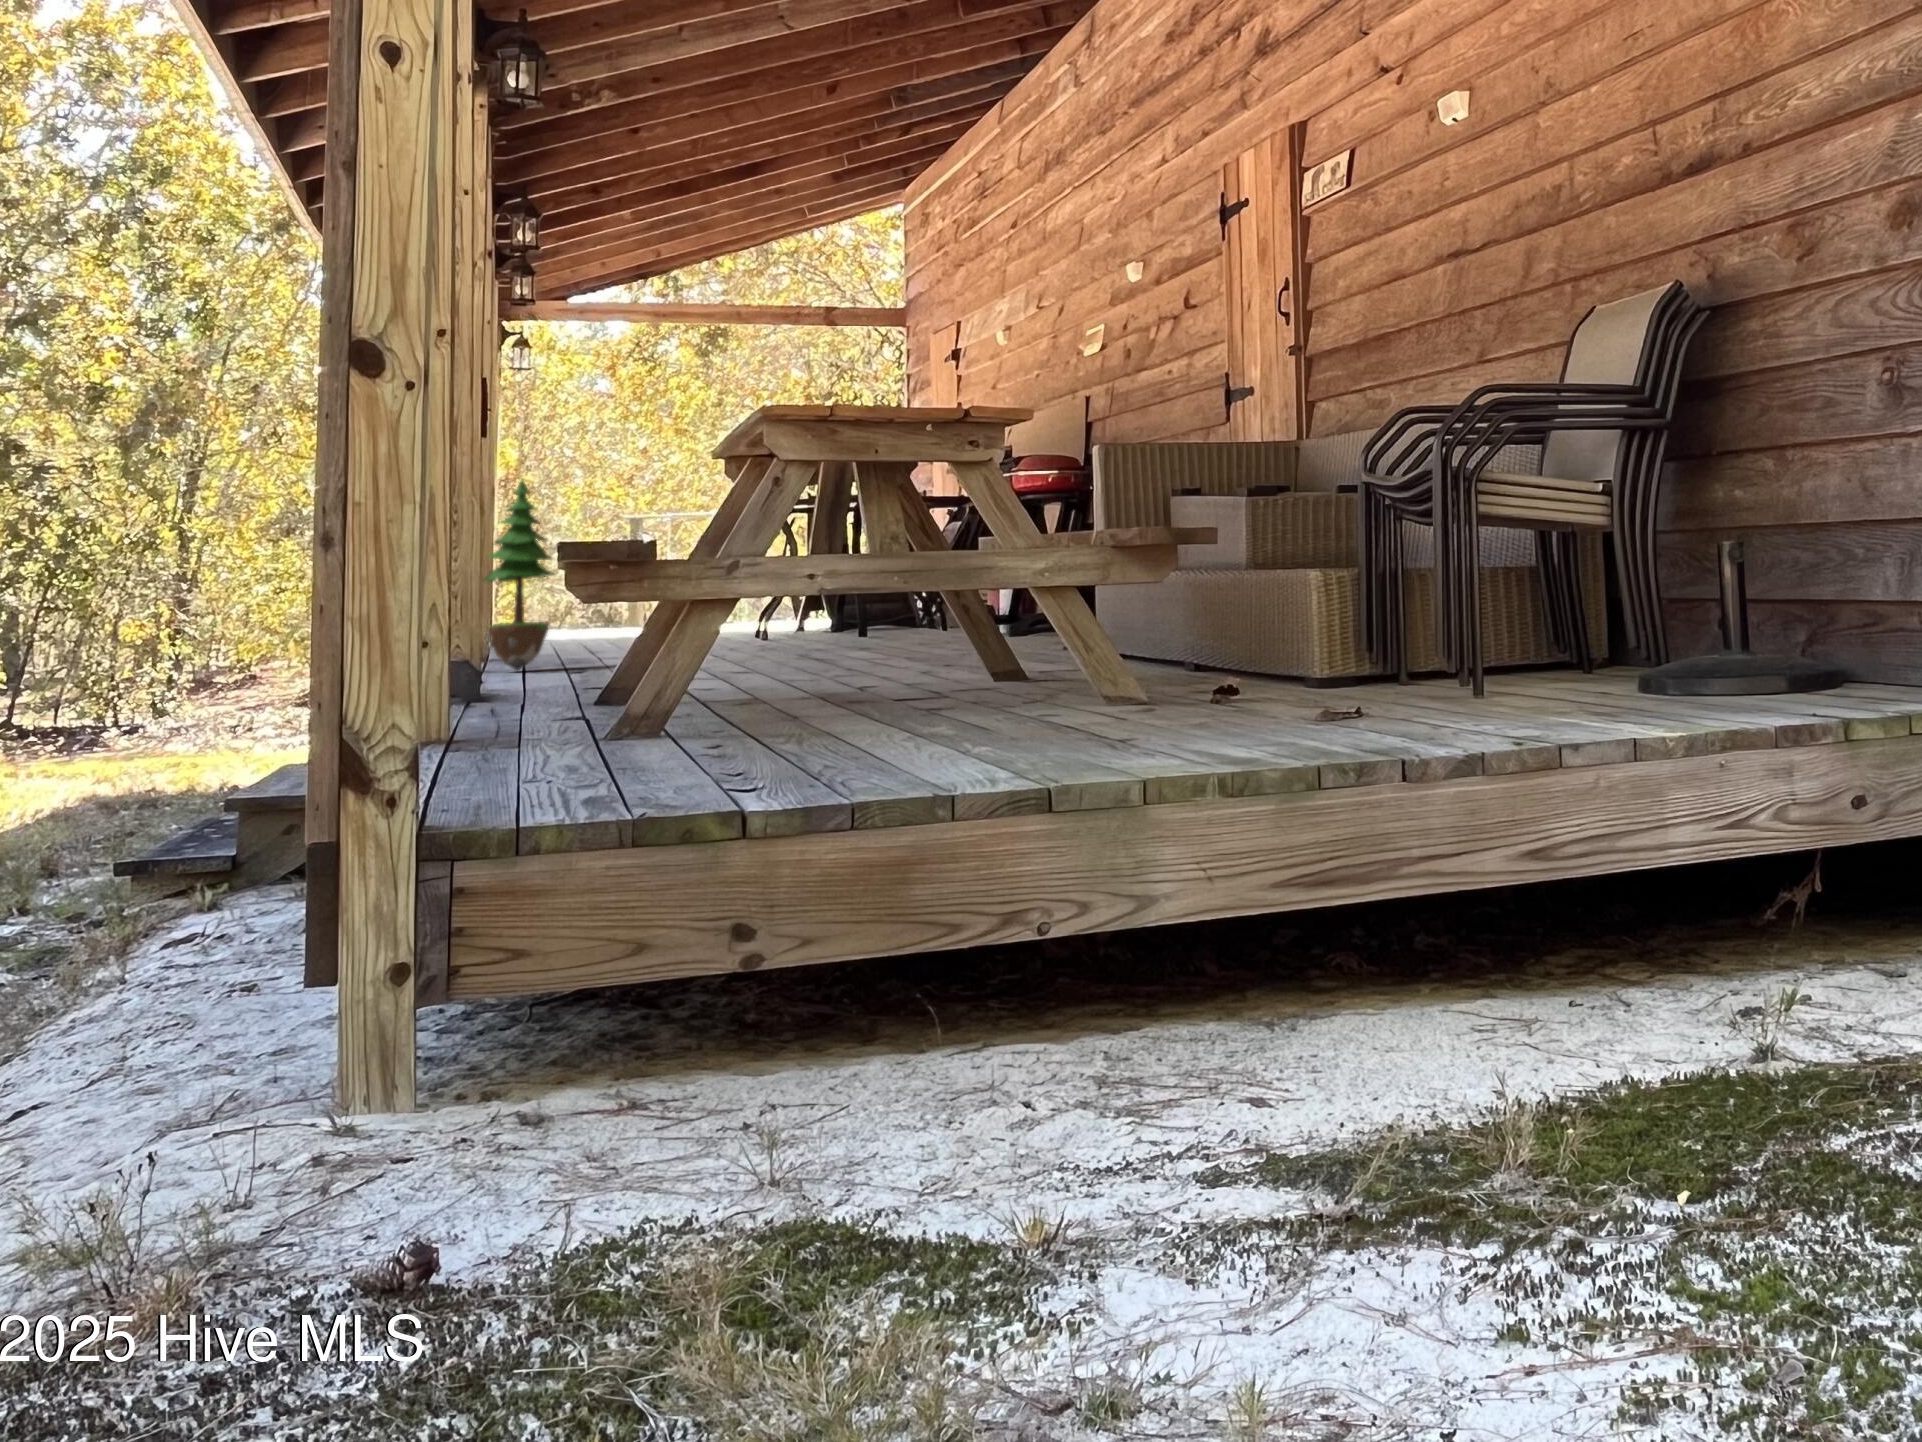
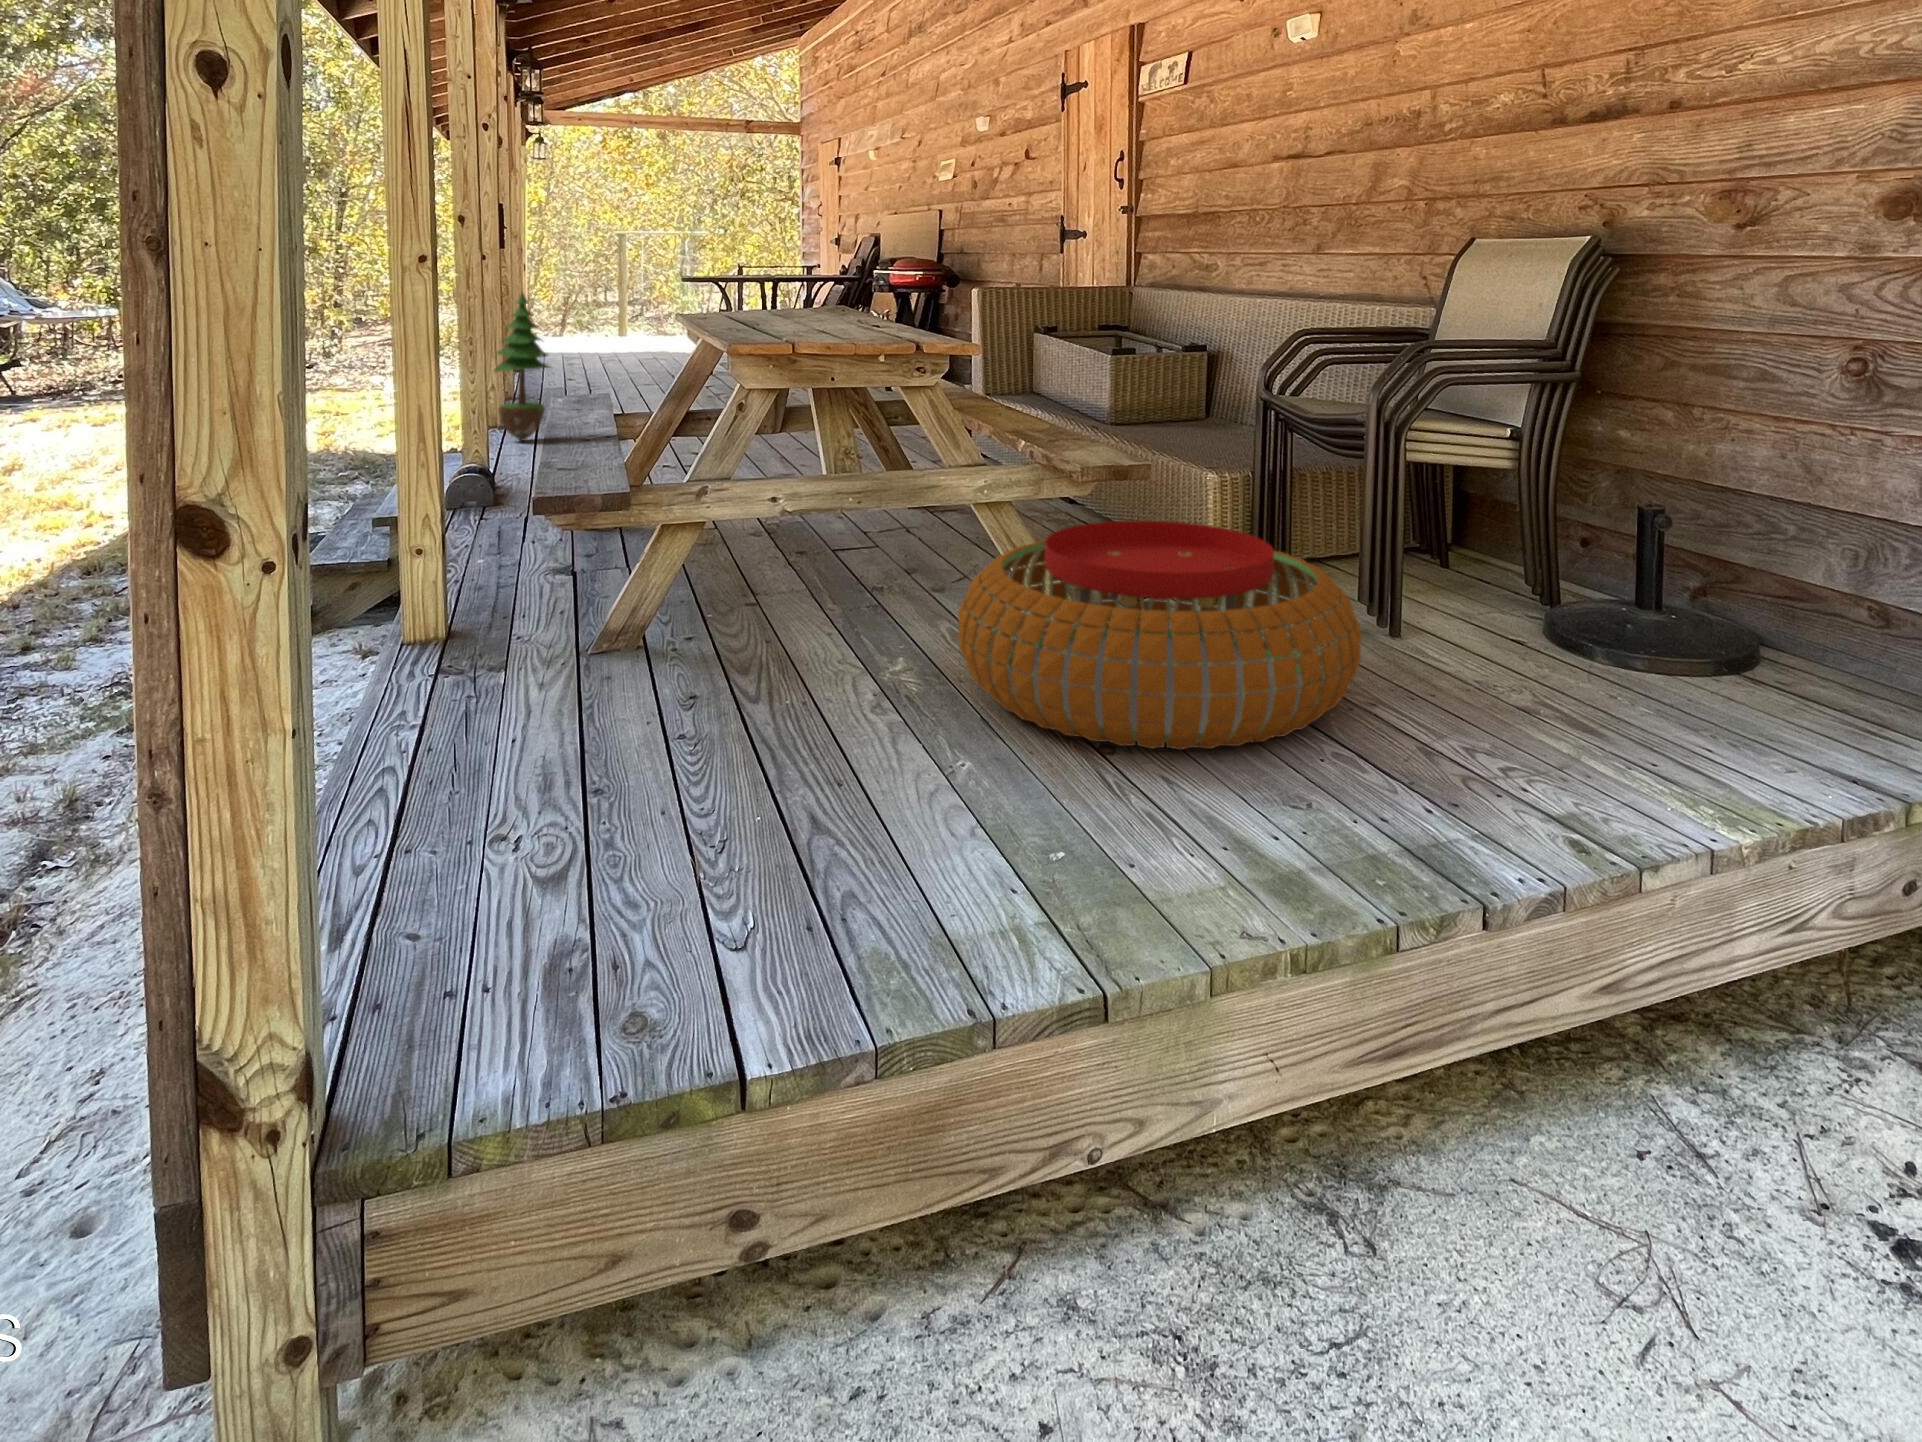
pouf: none [983,574,1387,740] -> present [958,521,1362,750]

